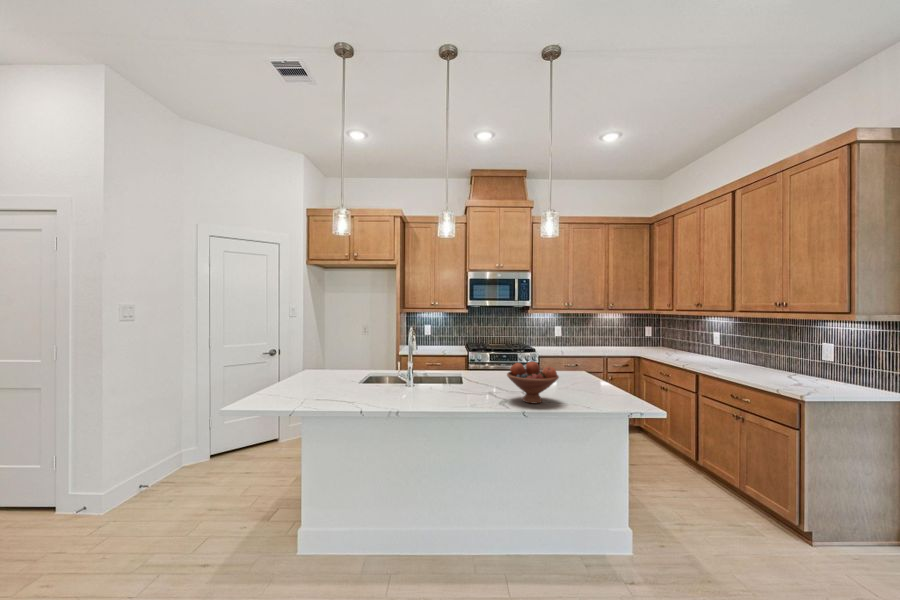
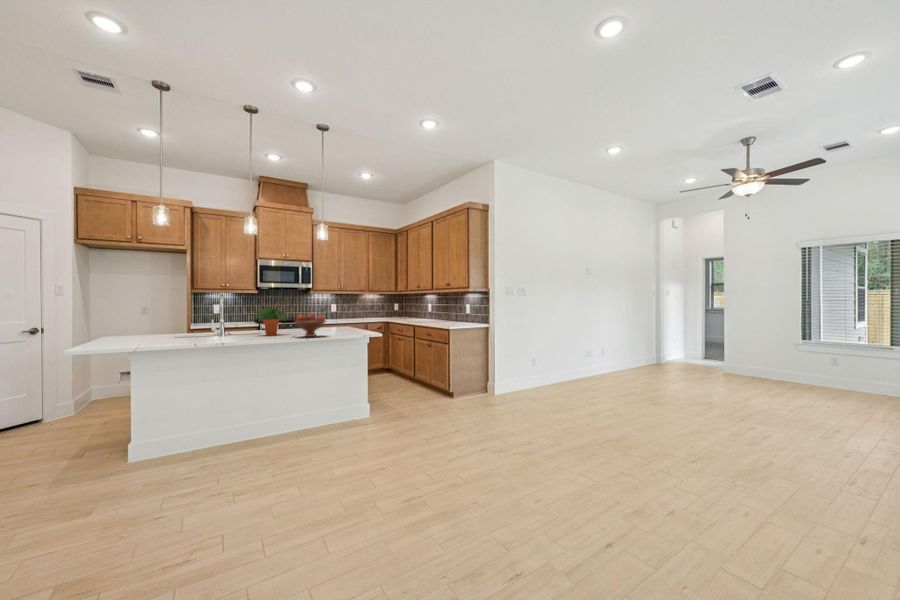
potted plant: none [451,343,499,386] -> present [257,308,287,336]

